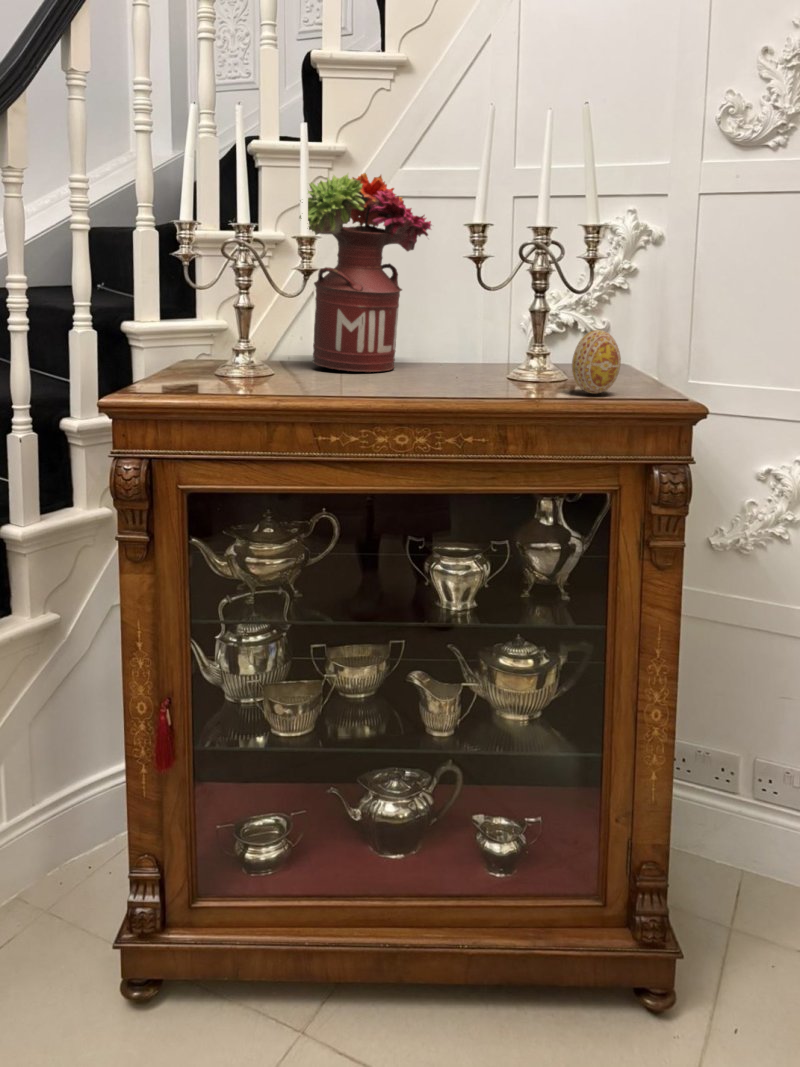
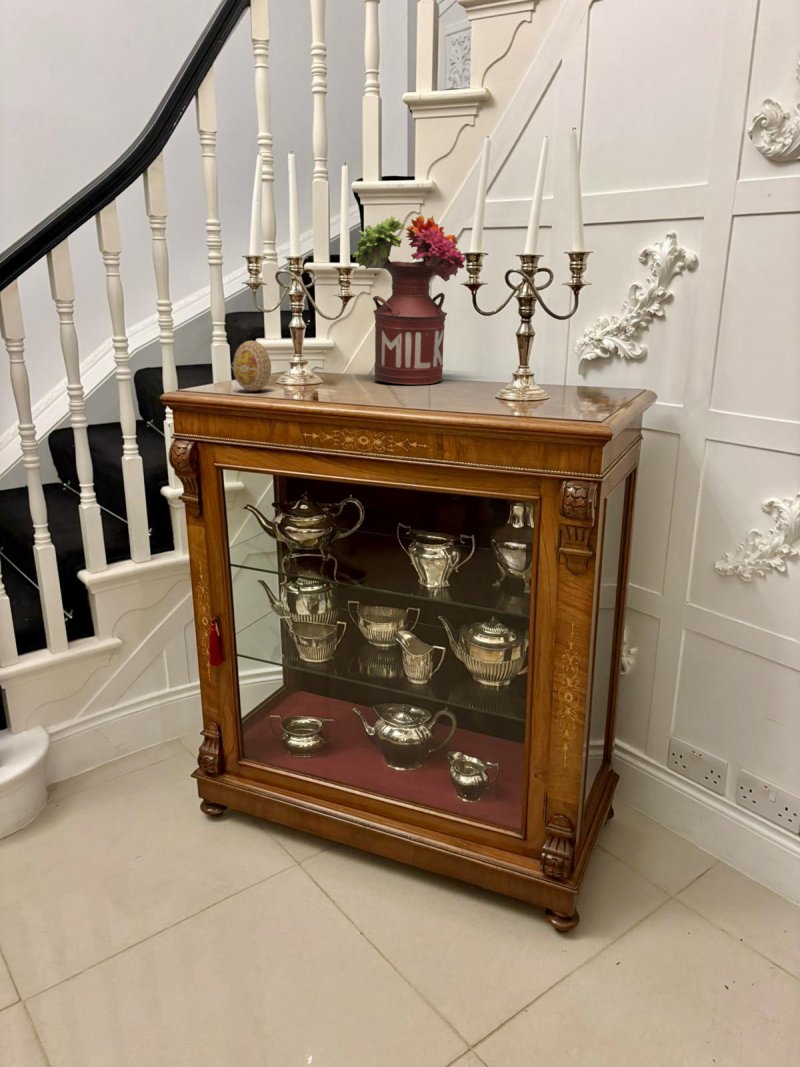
decorative egg: present [572,330,621,394] -> present [233,341,271,391]

